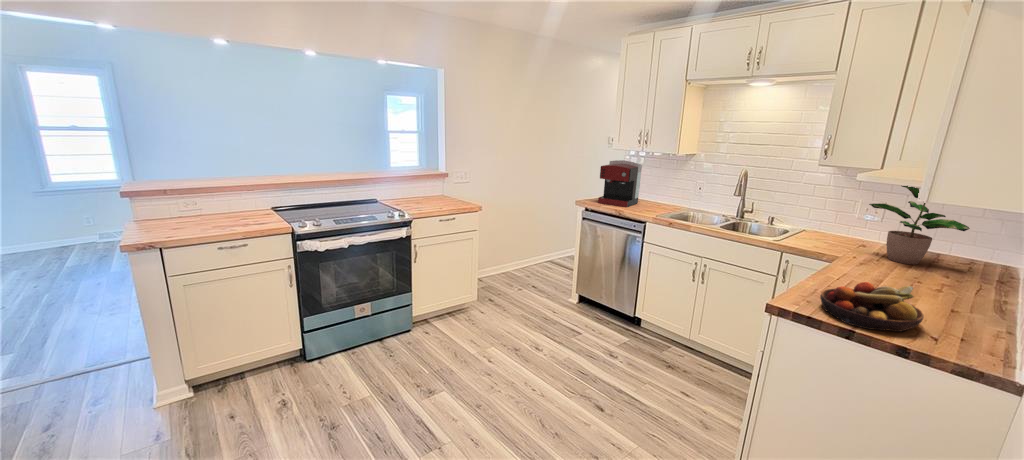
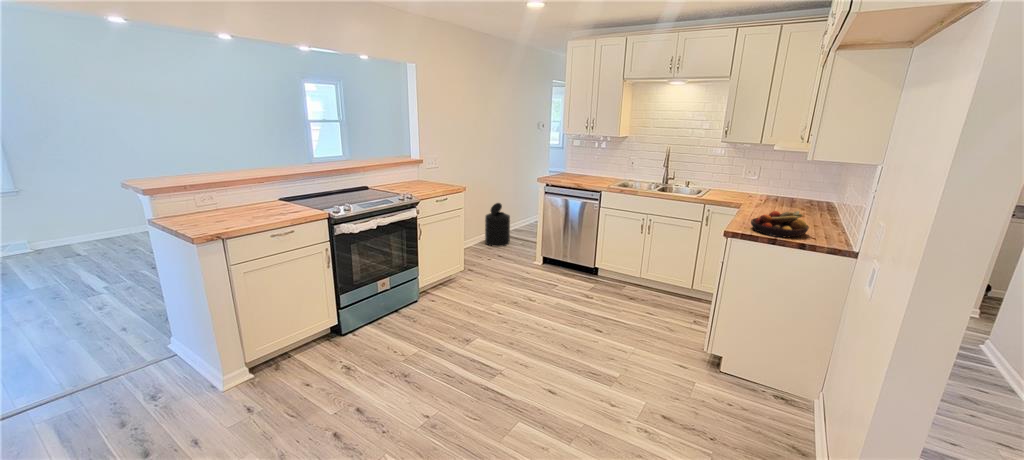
coffee maker: present [598,160,642,207] -> none [556,144,587,181]
potted plant: present [869,186,970,264] -> none [754,152,813,204]
trash can: none [526,224,556,275] -> present [485,203,510,247]

